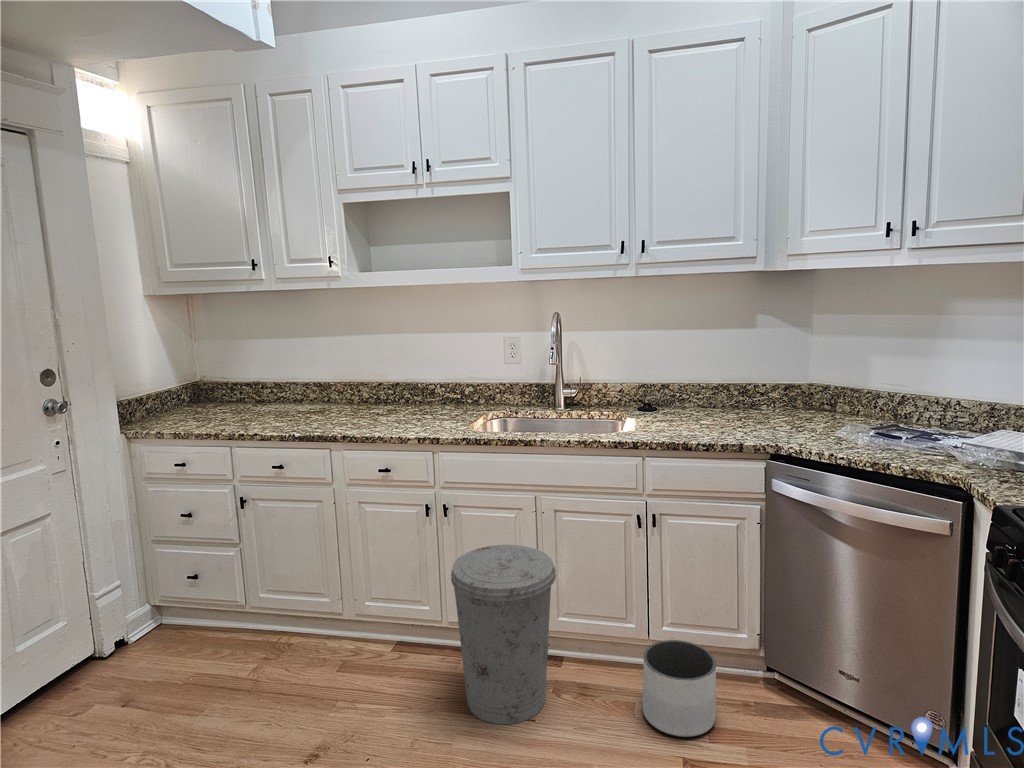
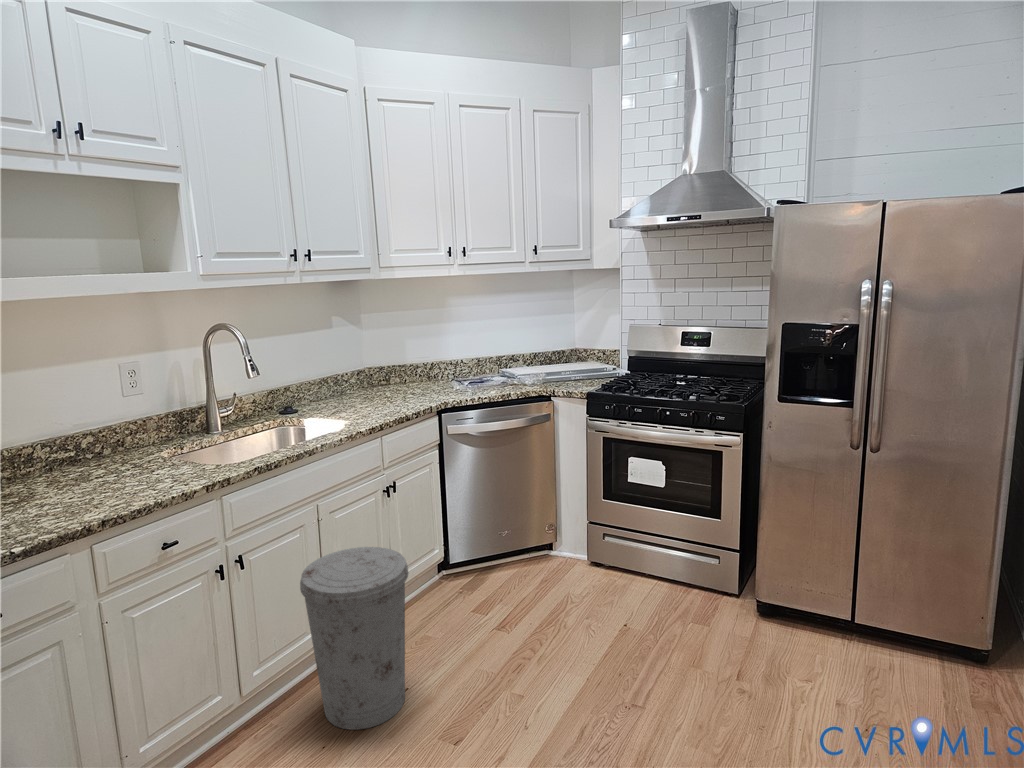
planter: present [643,640,716,737] -> none [425,562,481,631]

